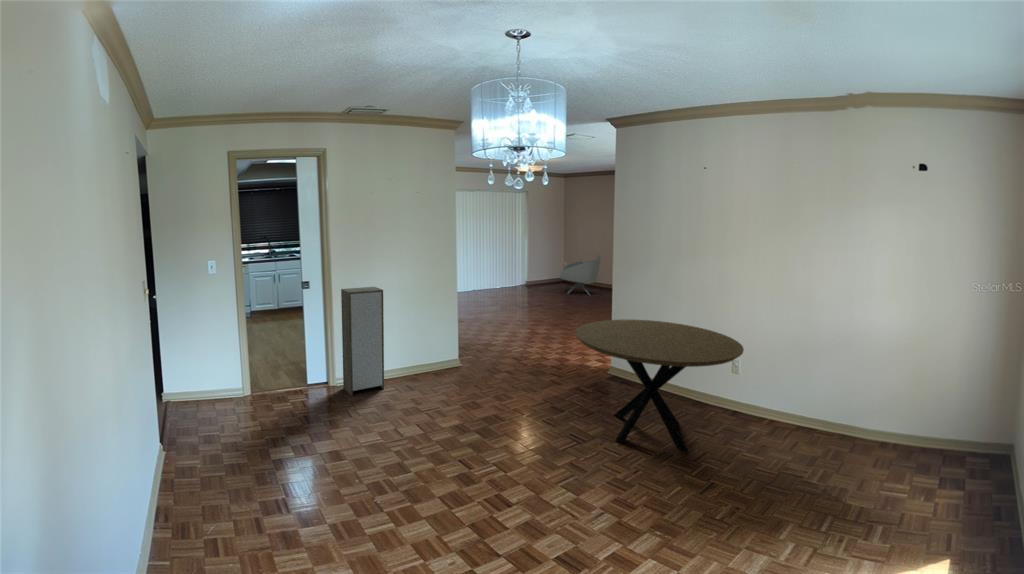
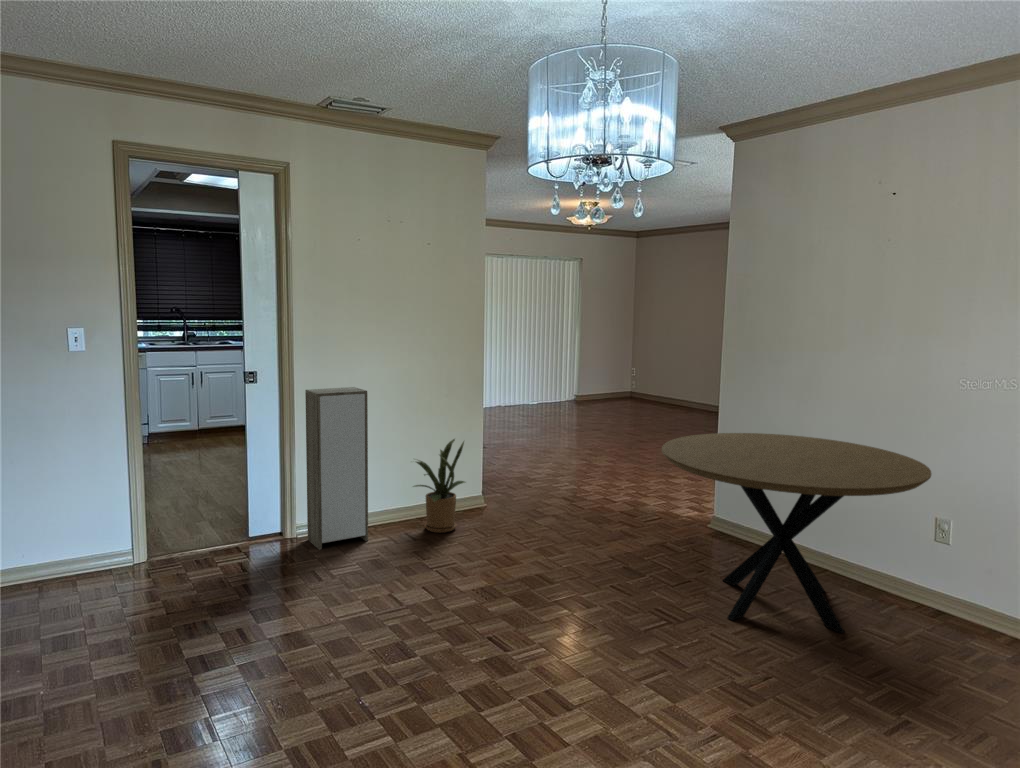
armchair: present [560,256,601,296] -> none [624,352,686,413]
house plant: none [411,320,451,383] -> present [413,439,465,533]

